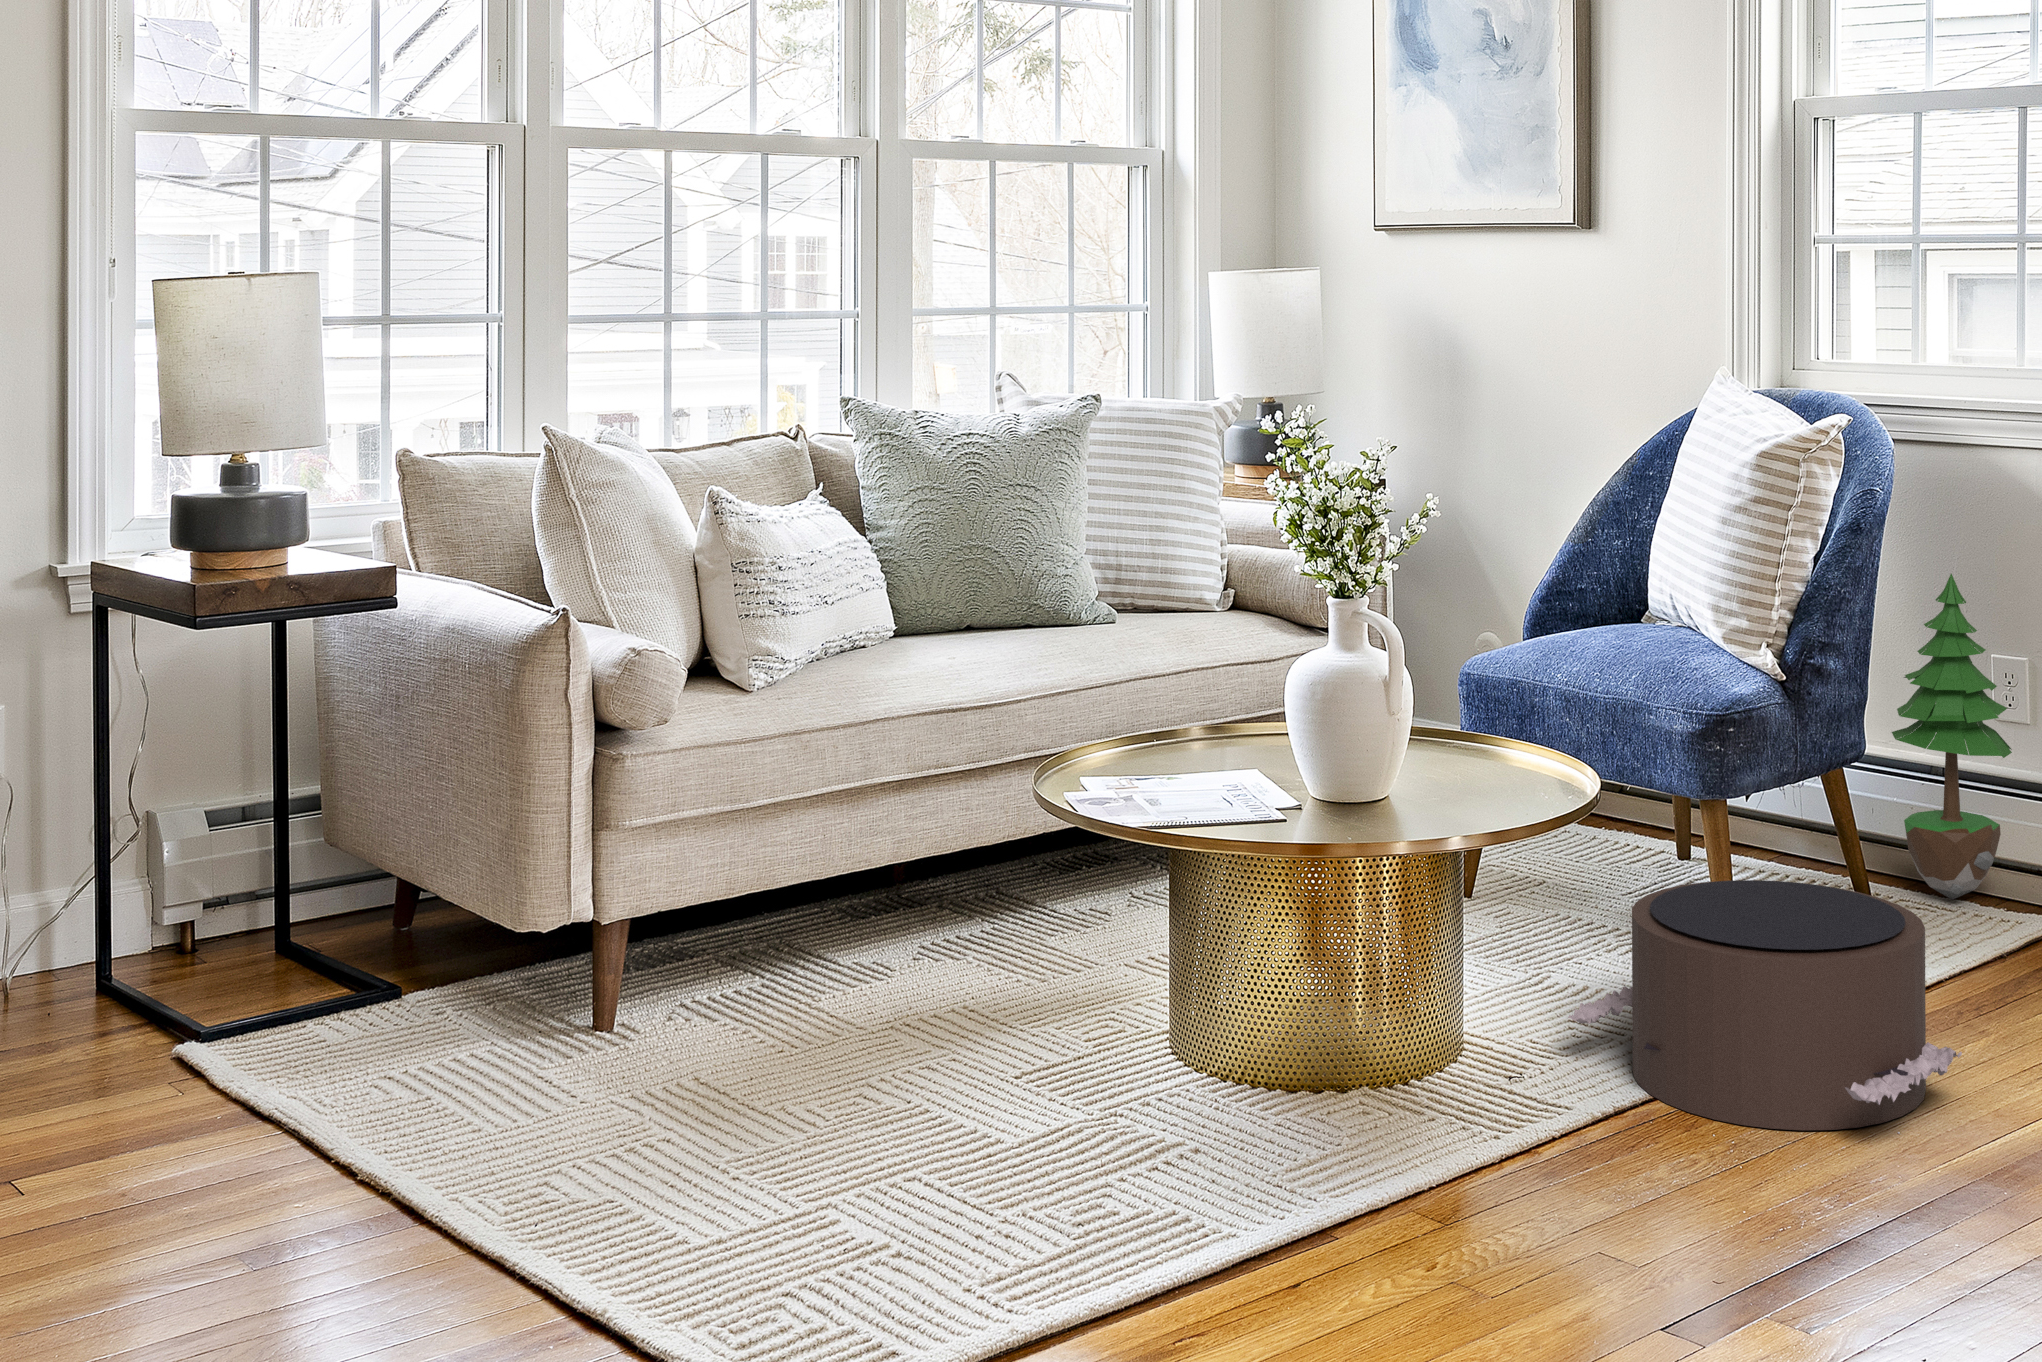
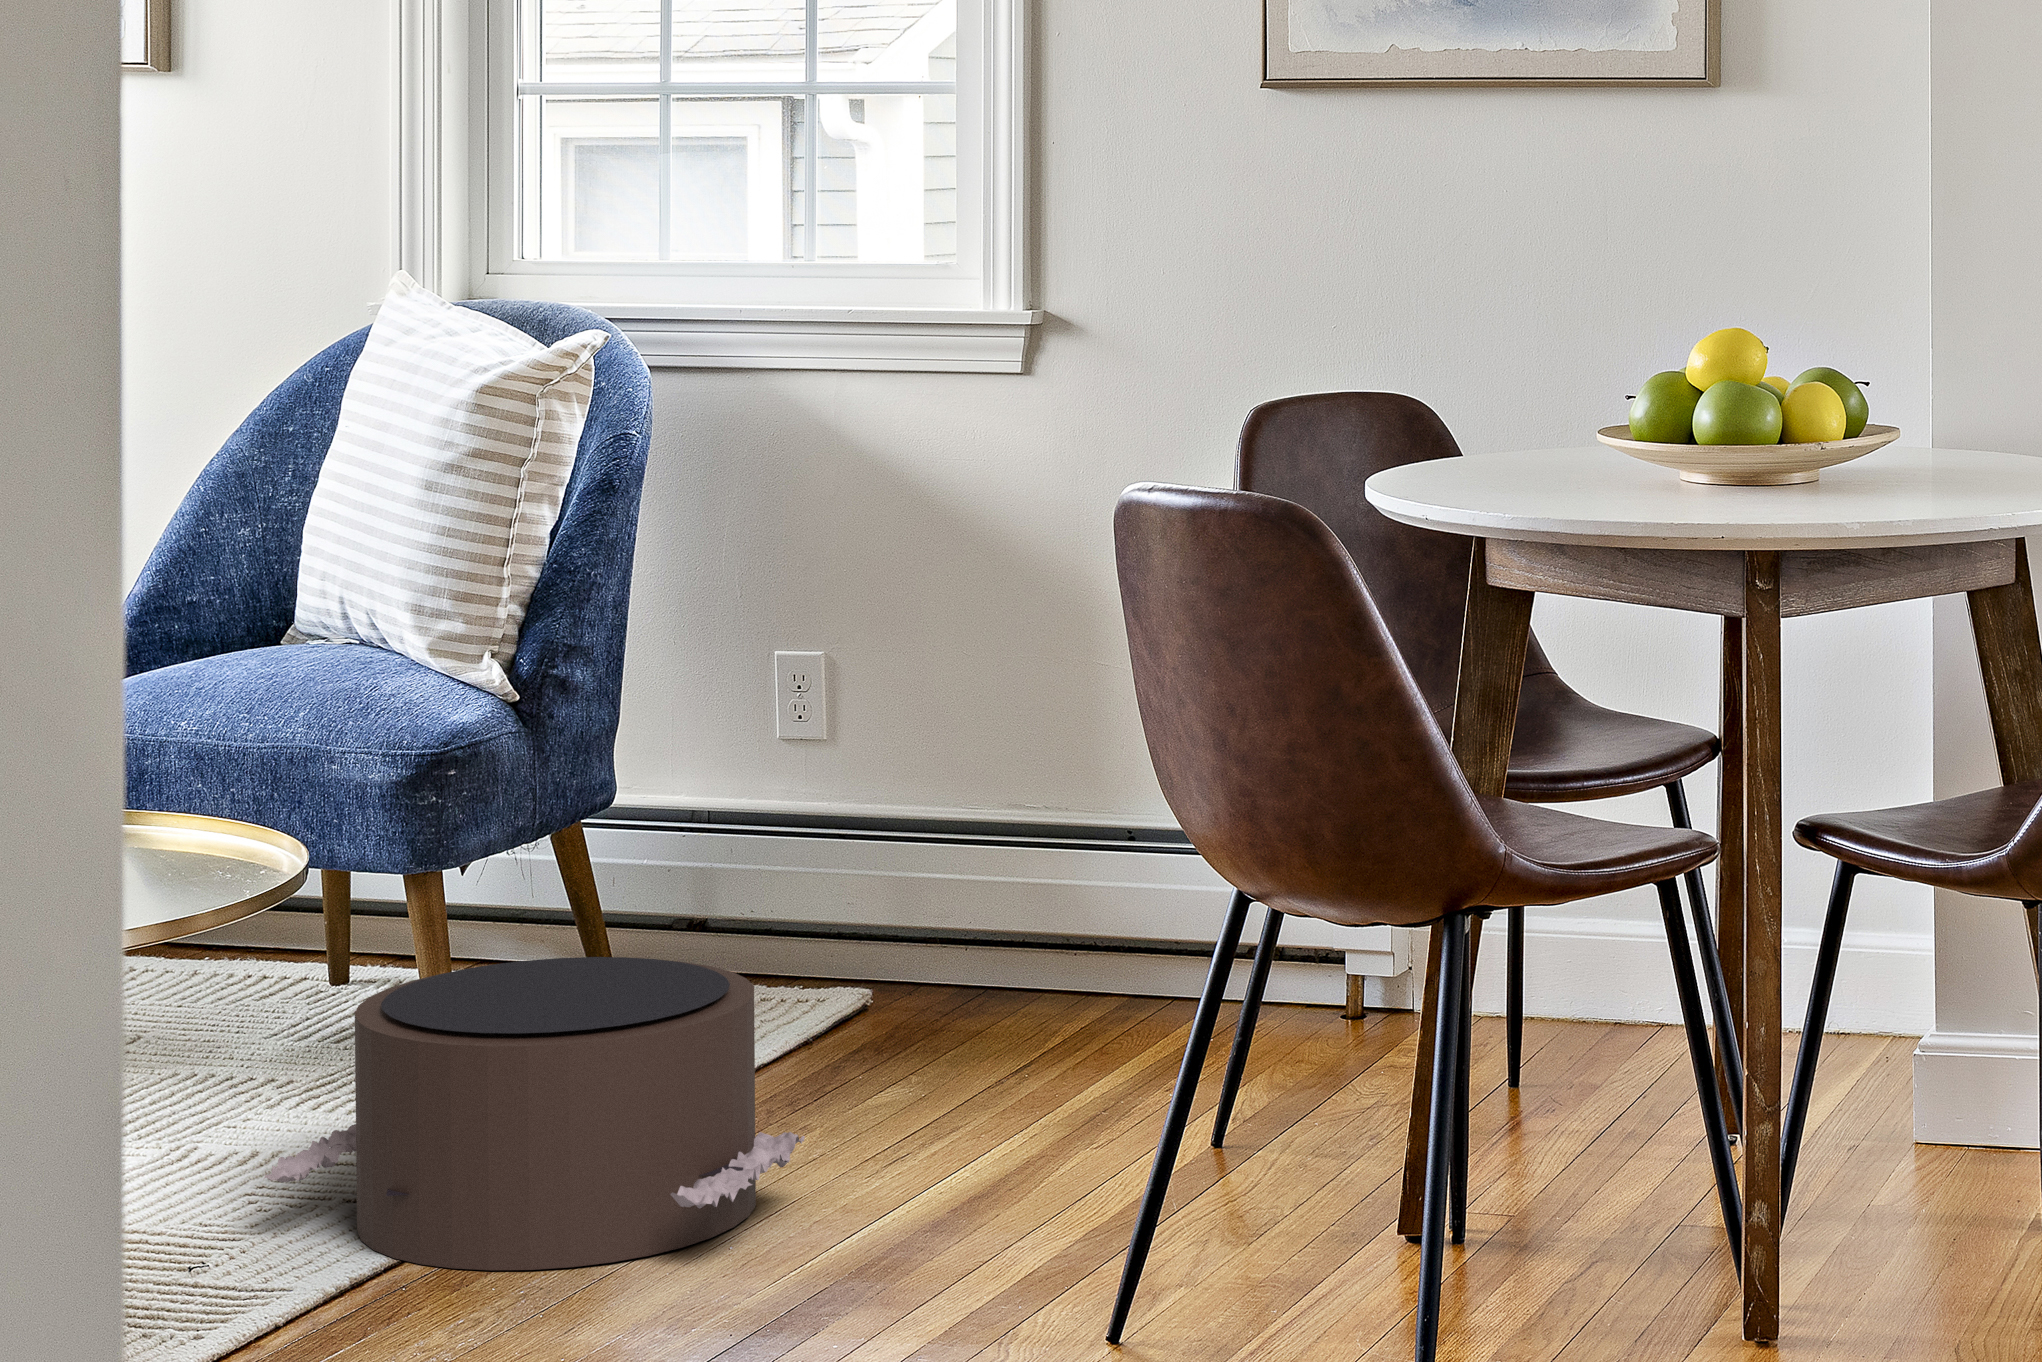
potted tree: present [1892,574,2012,900] -> none [645,543,810,987]

